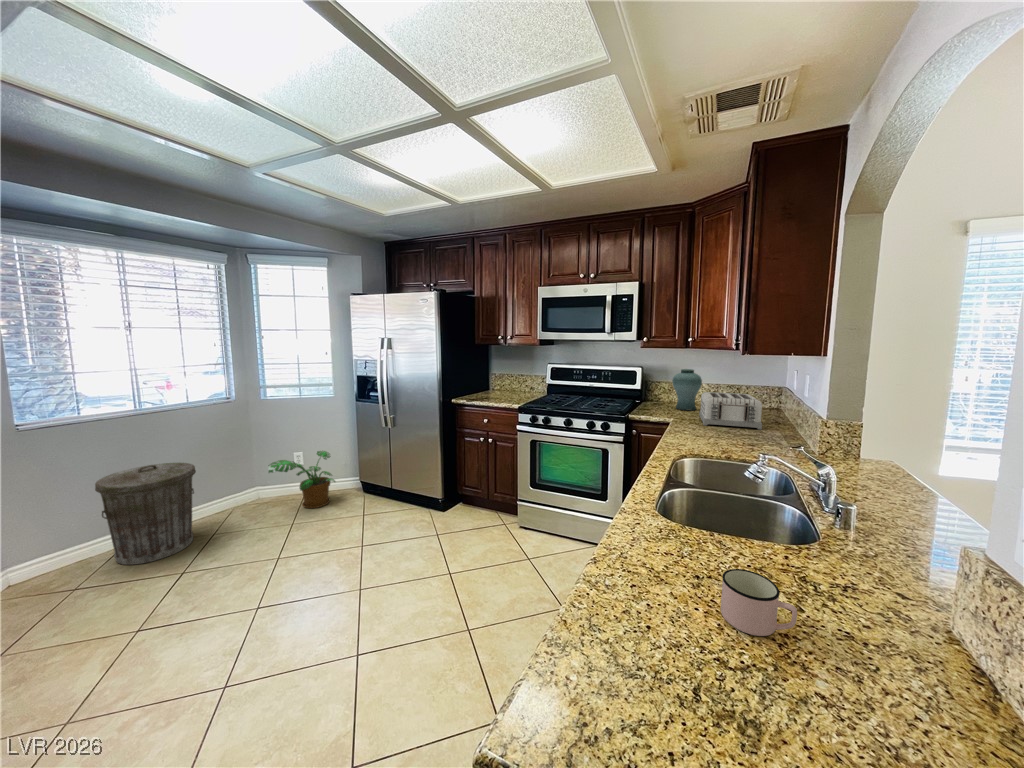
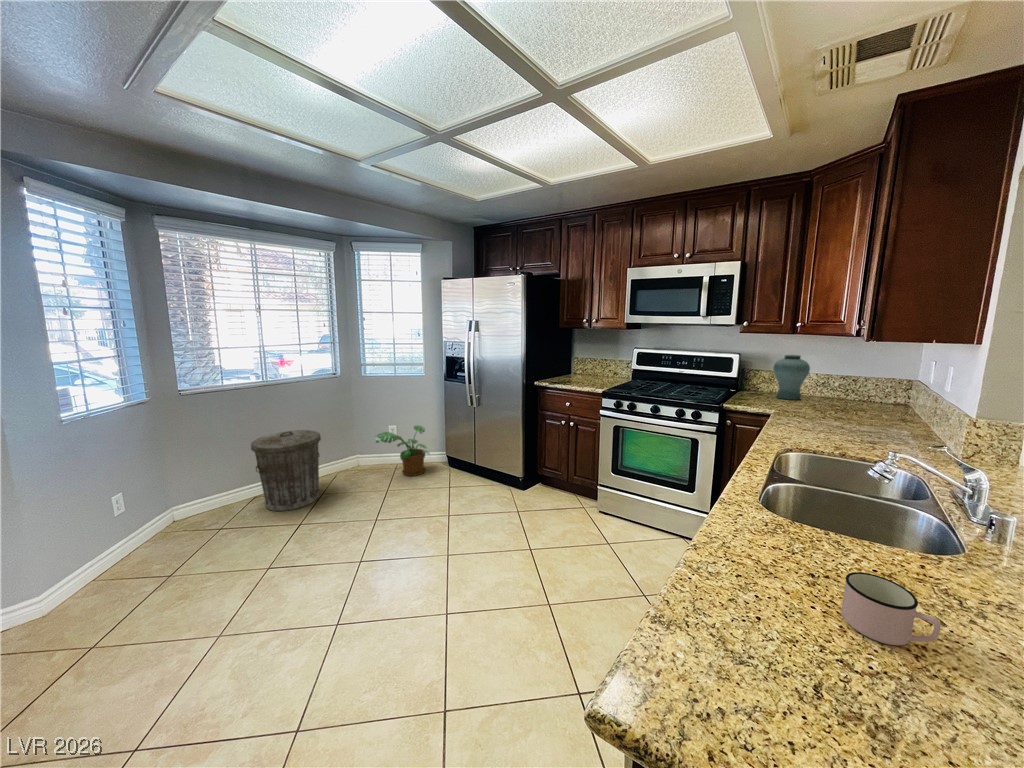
toaster: present [699,392,762,430] -> none [805,380,888,424]

